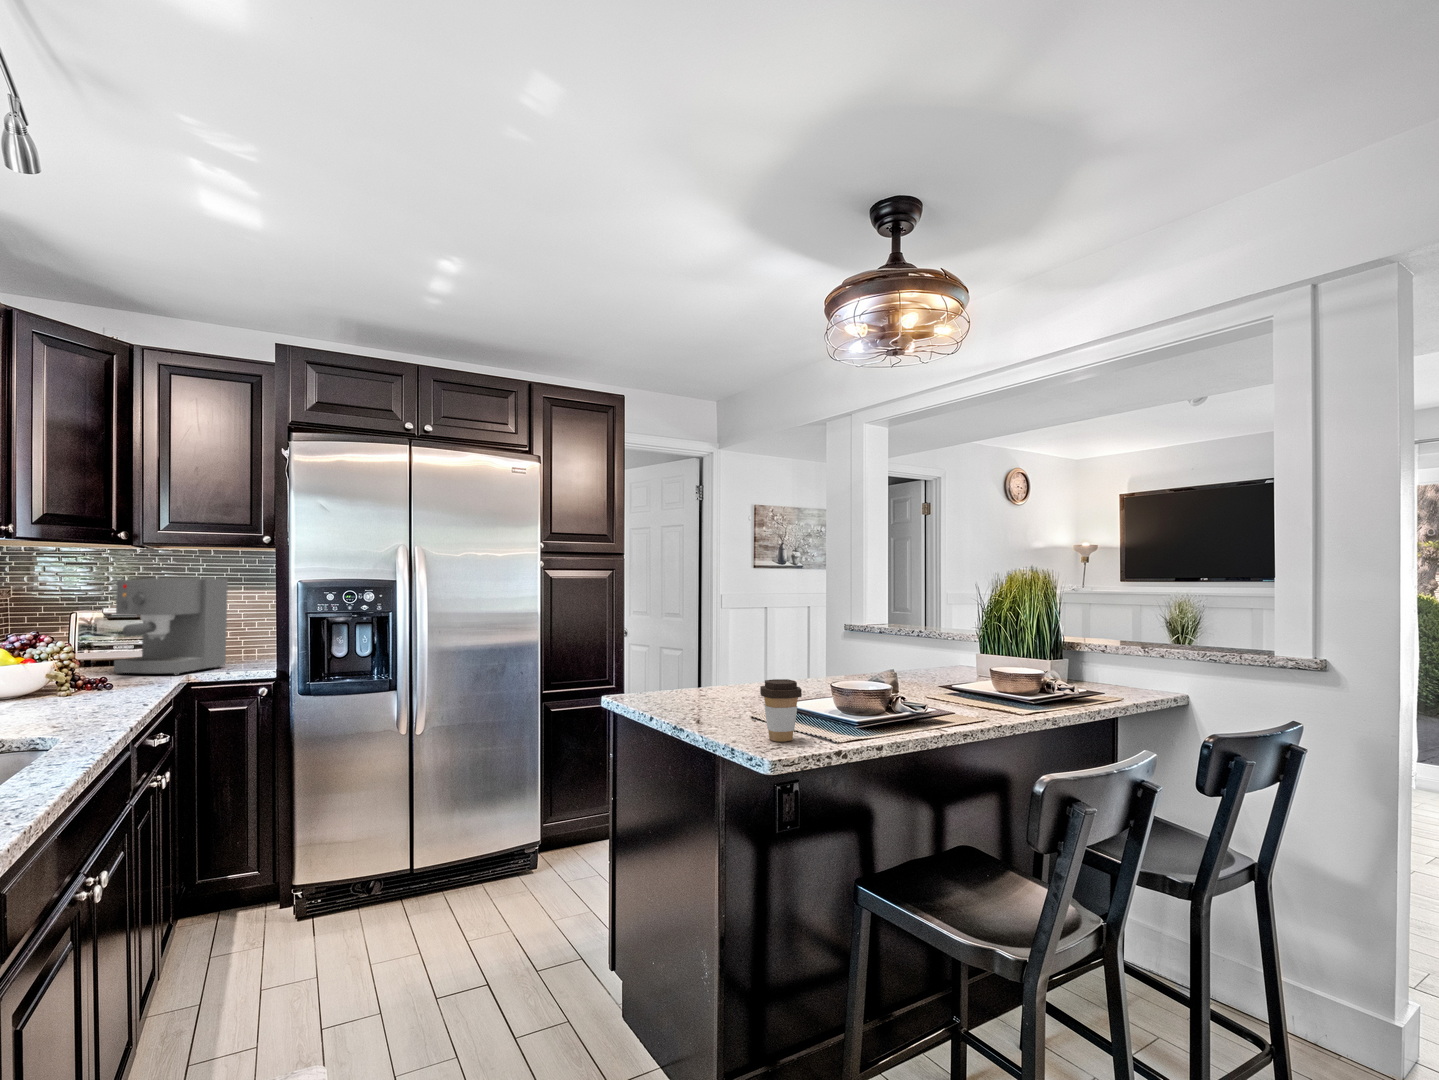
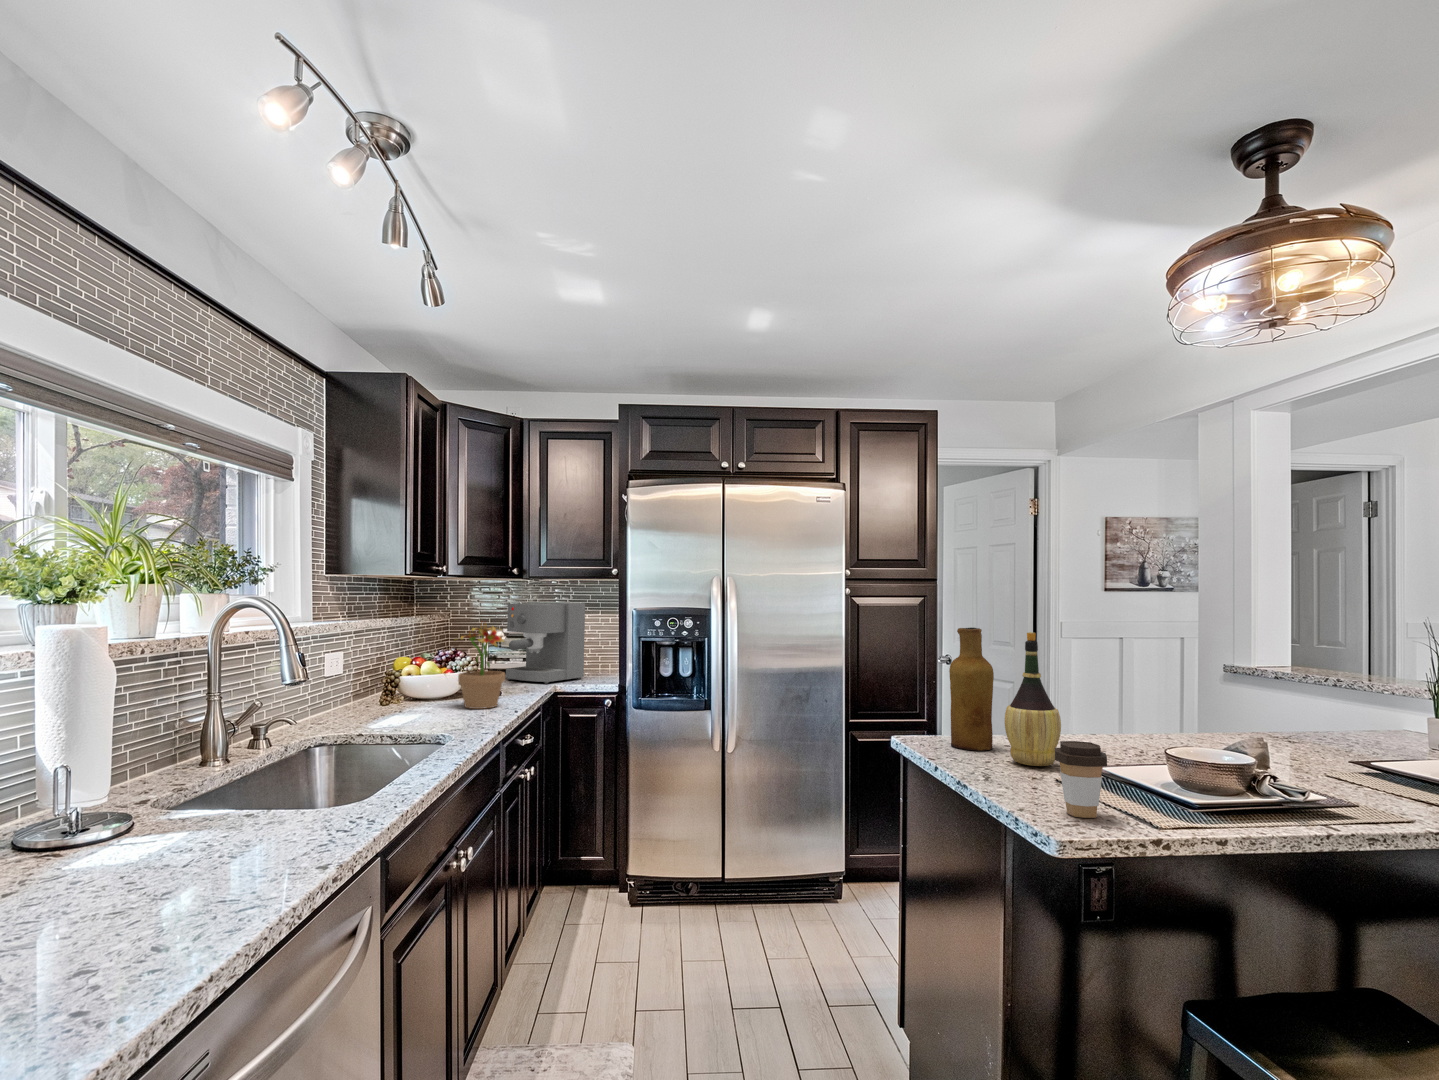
vase: none [658,590,696,701] -> present [949,628,994,751]
wine bottle: none [708,592,754,708] -> present [1004,632,1061,766]
potted plant: none [51,599,130,708] -> present [458,627,505,709]

